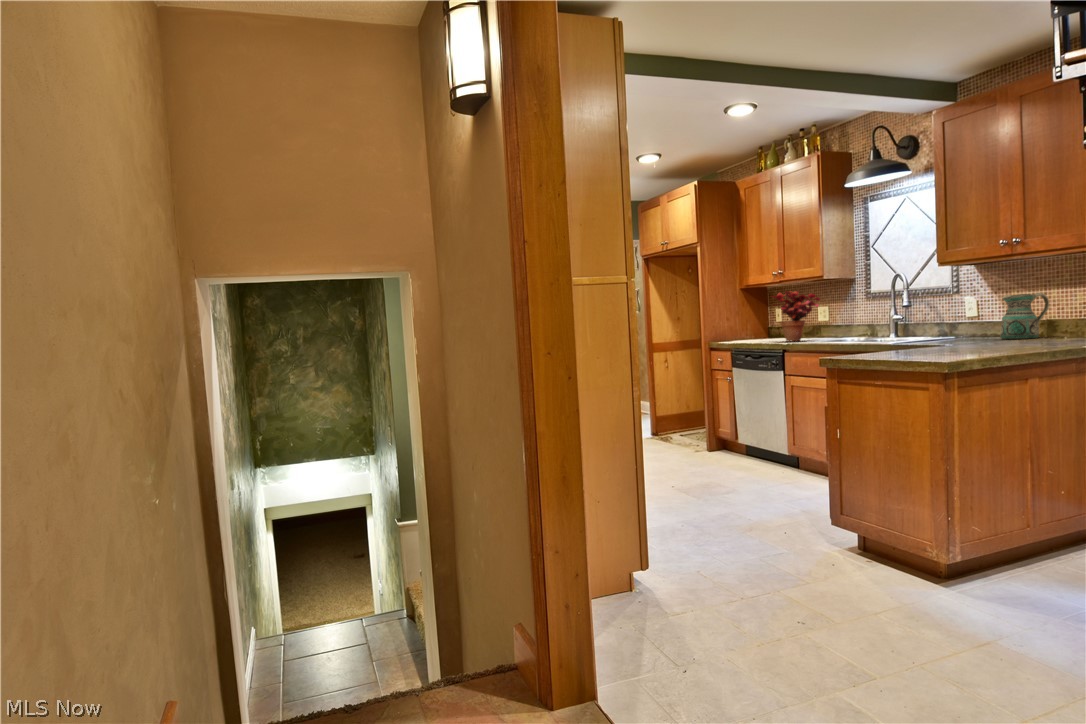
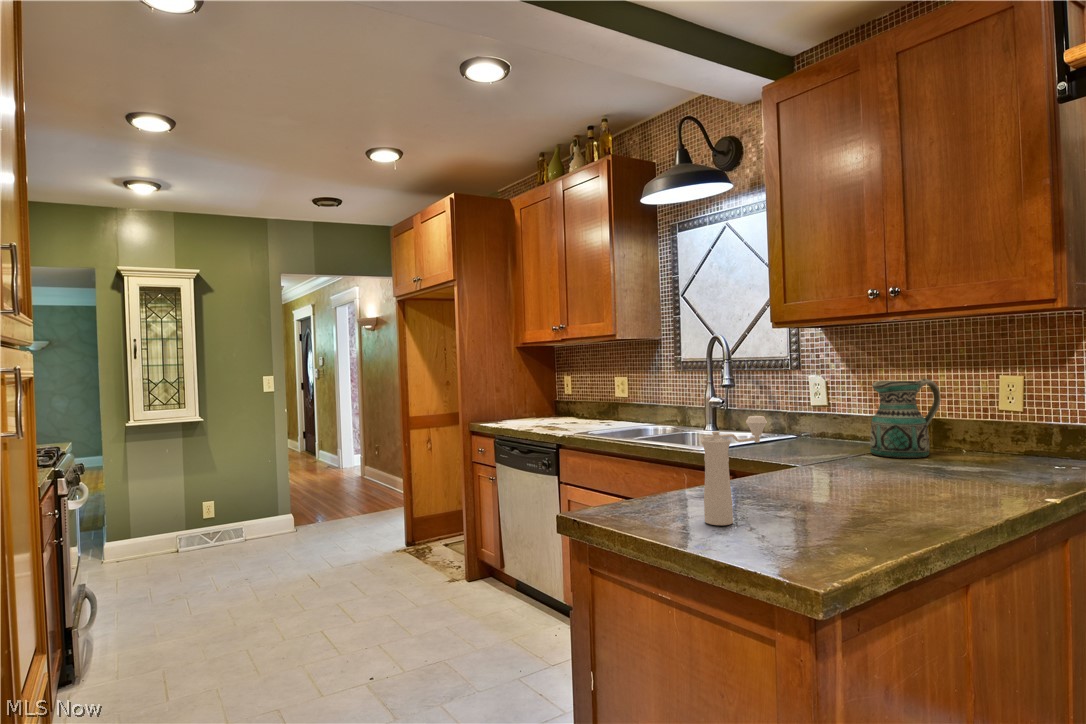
potted plant: present [772,291,820,341] -> none [540,354,611,431]
pepper mill: none [894,308,928,355] -> present [702,416,767,525]

